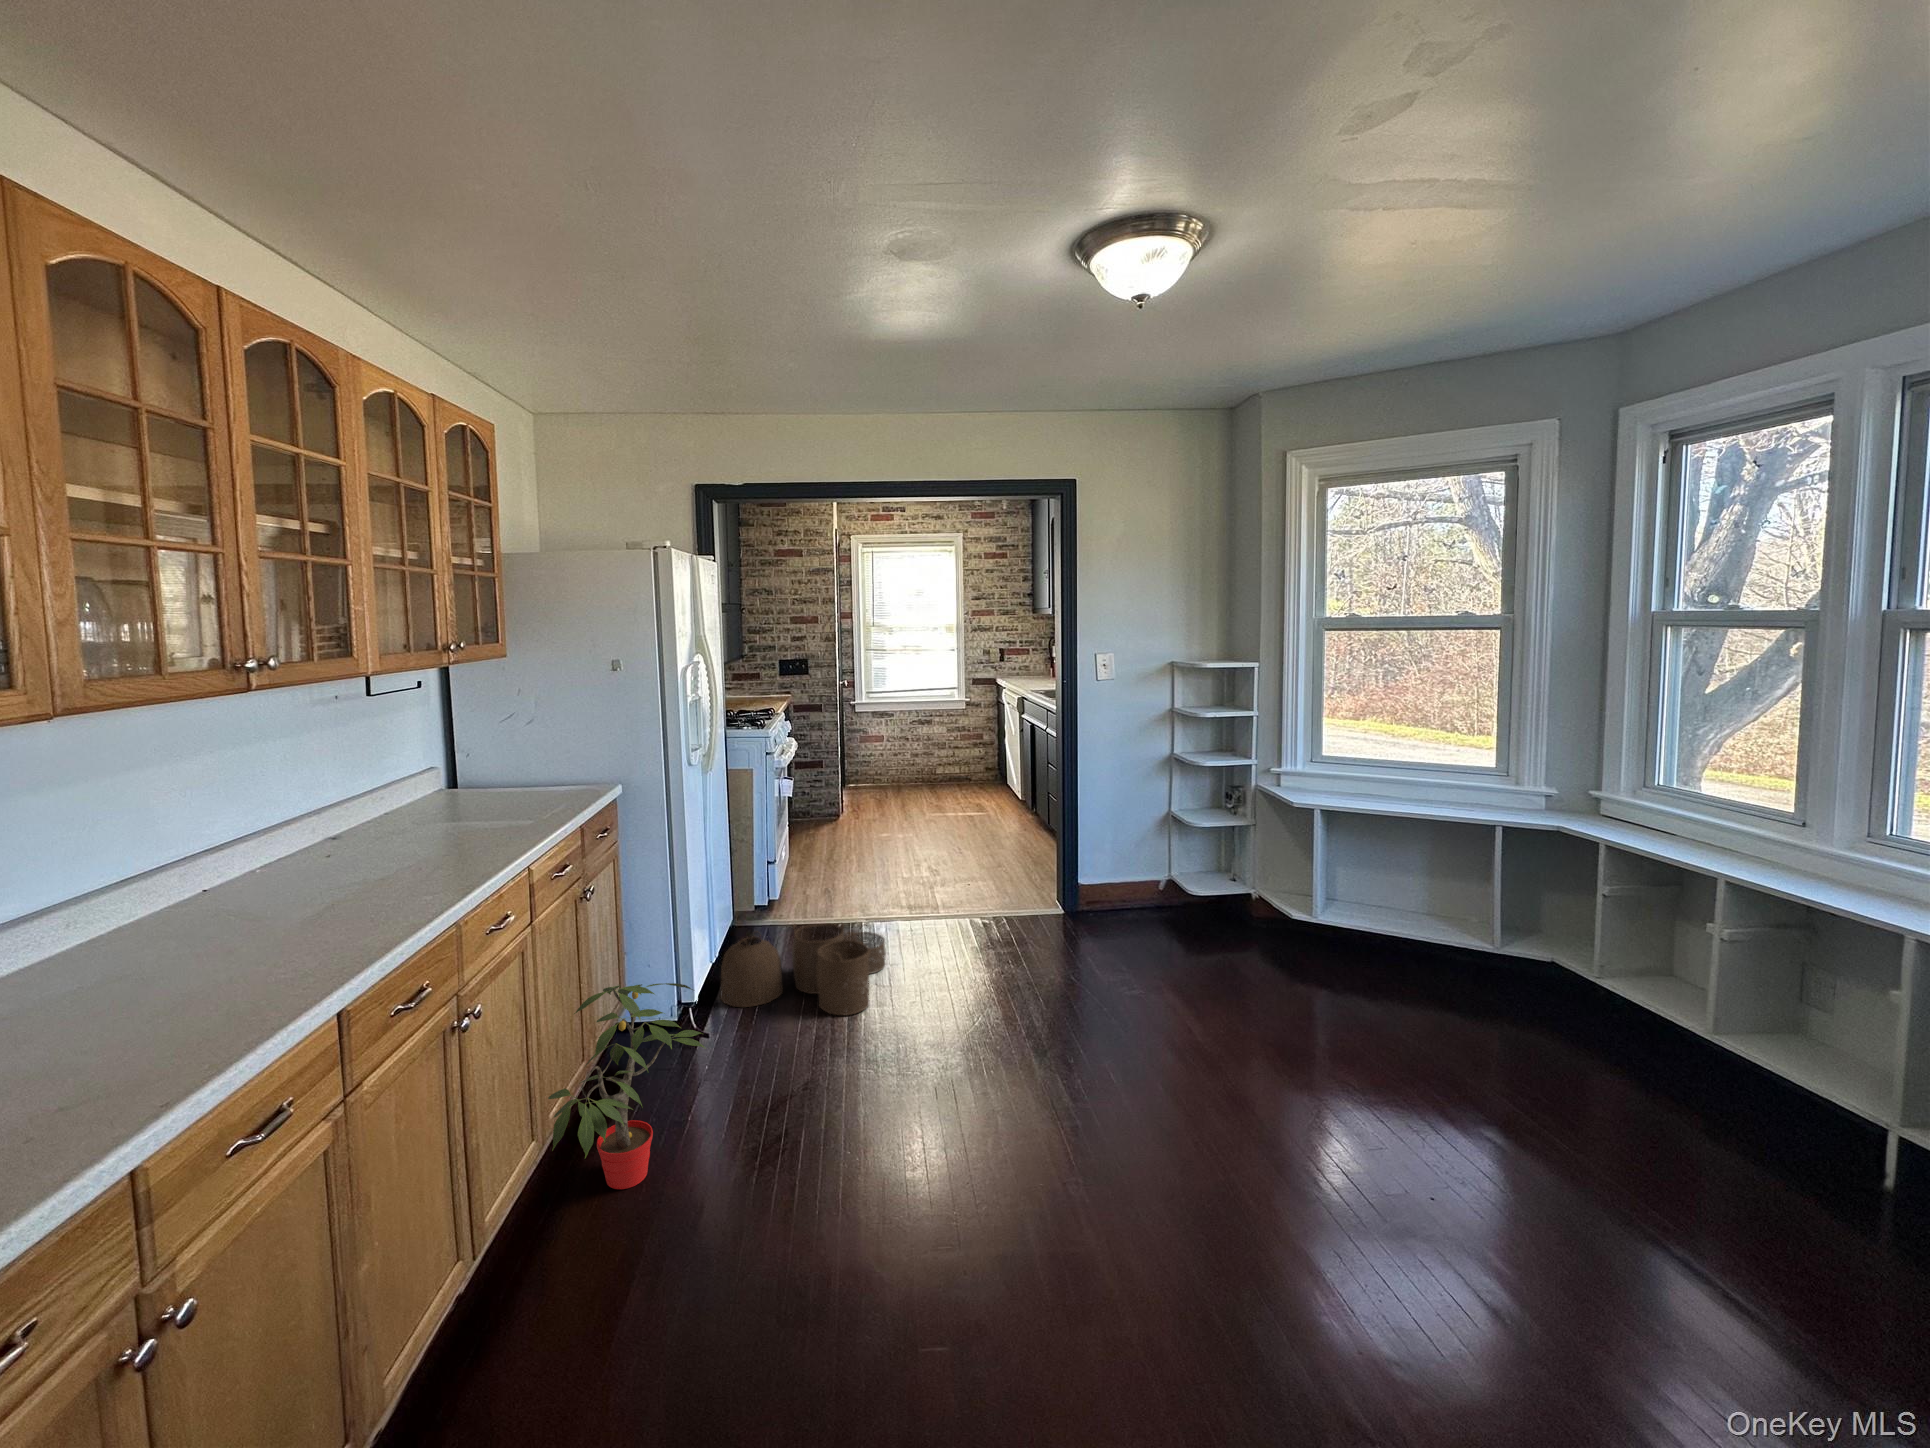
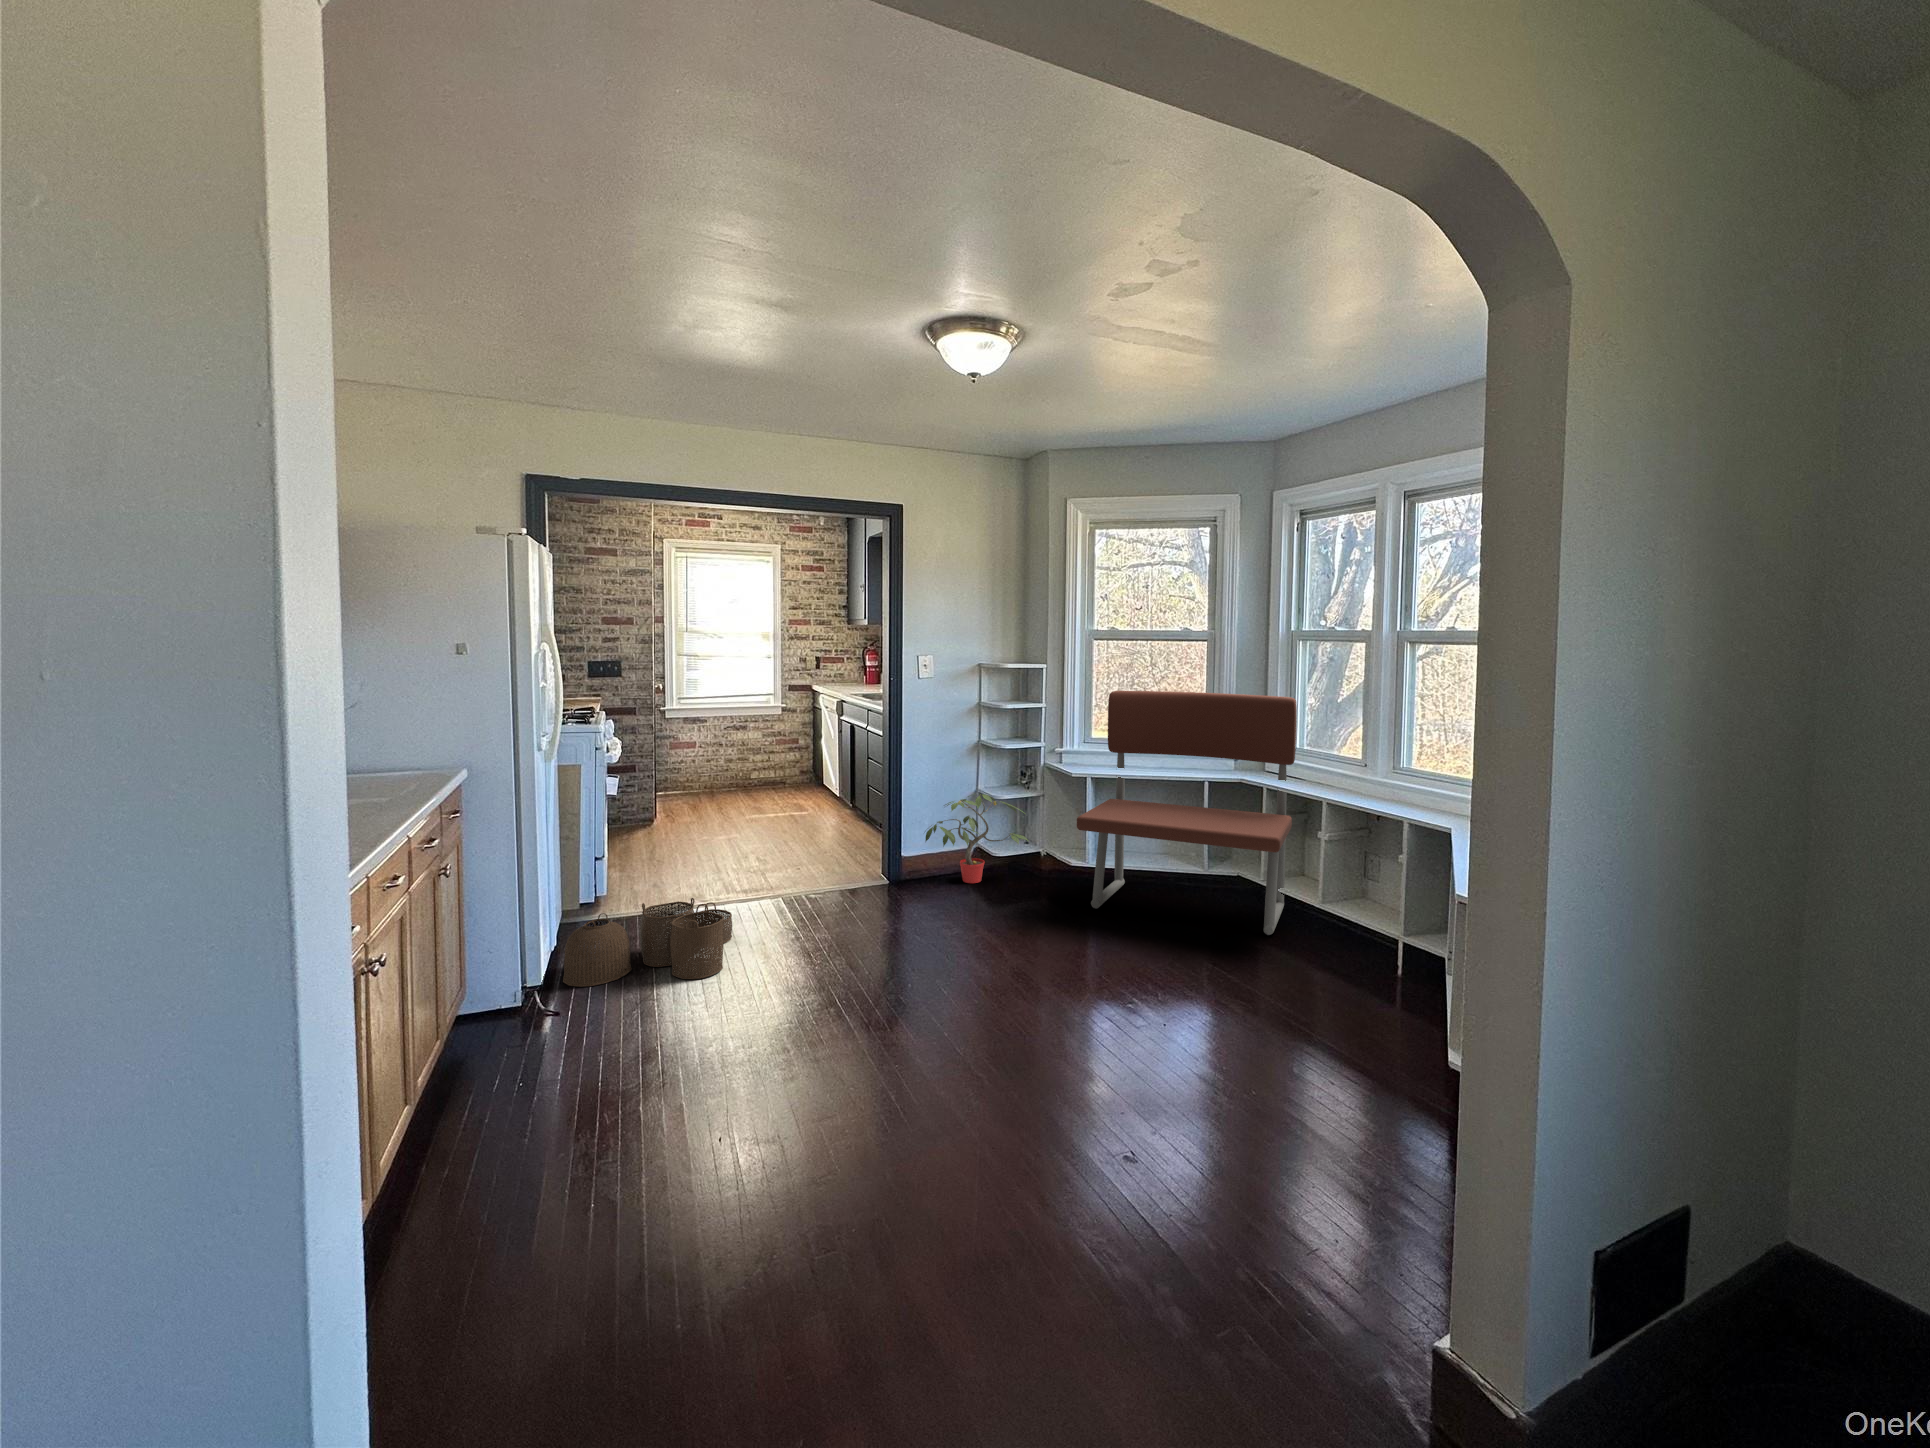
bench: none [1298,698,1666,1068] -> present [1077,691,1297,935]
potted plant: present [548,983,704,1189] -> present [925,794,1027,883]

